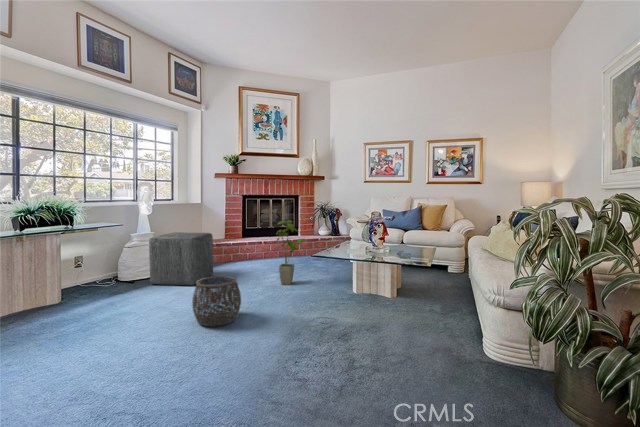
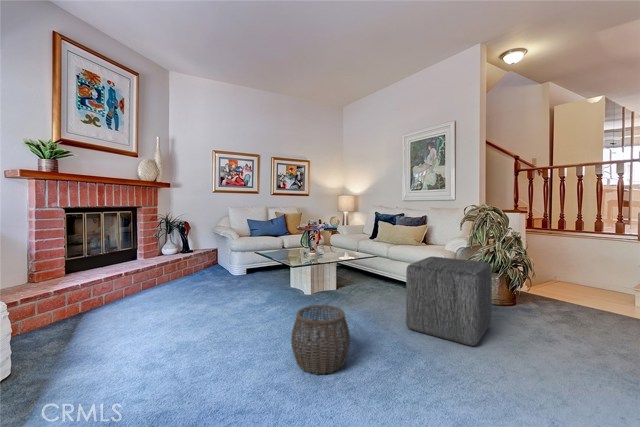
house plant: present [276,220,306,285] -> none [237,235,277,312]
ottoman: present [149,232,213,285] -> present [406,256,492,346]

